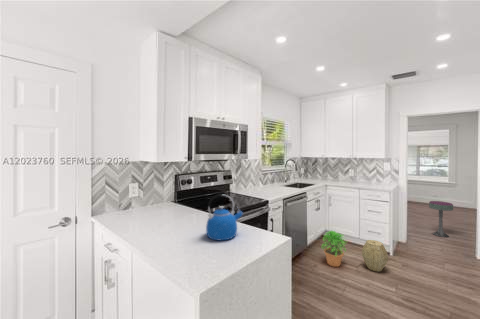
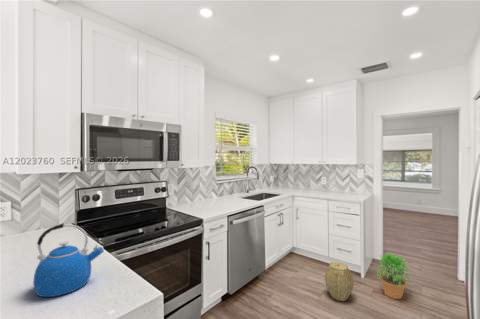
bar stool: present [429,201,453,237] -> none [409,212,434,253]
potted plant: present [322,231,346,267] -> present [377,254,408,299]

